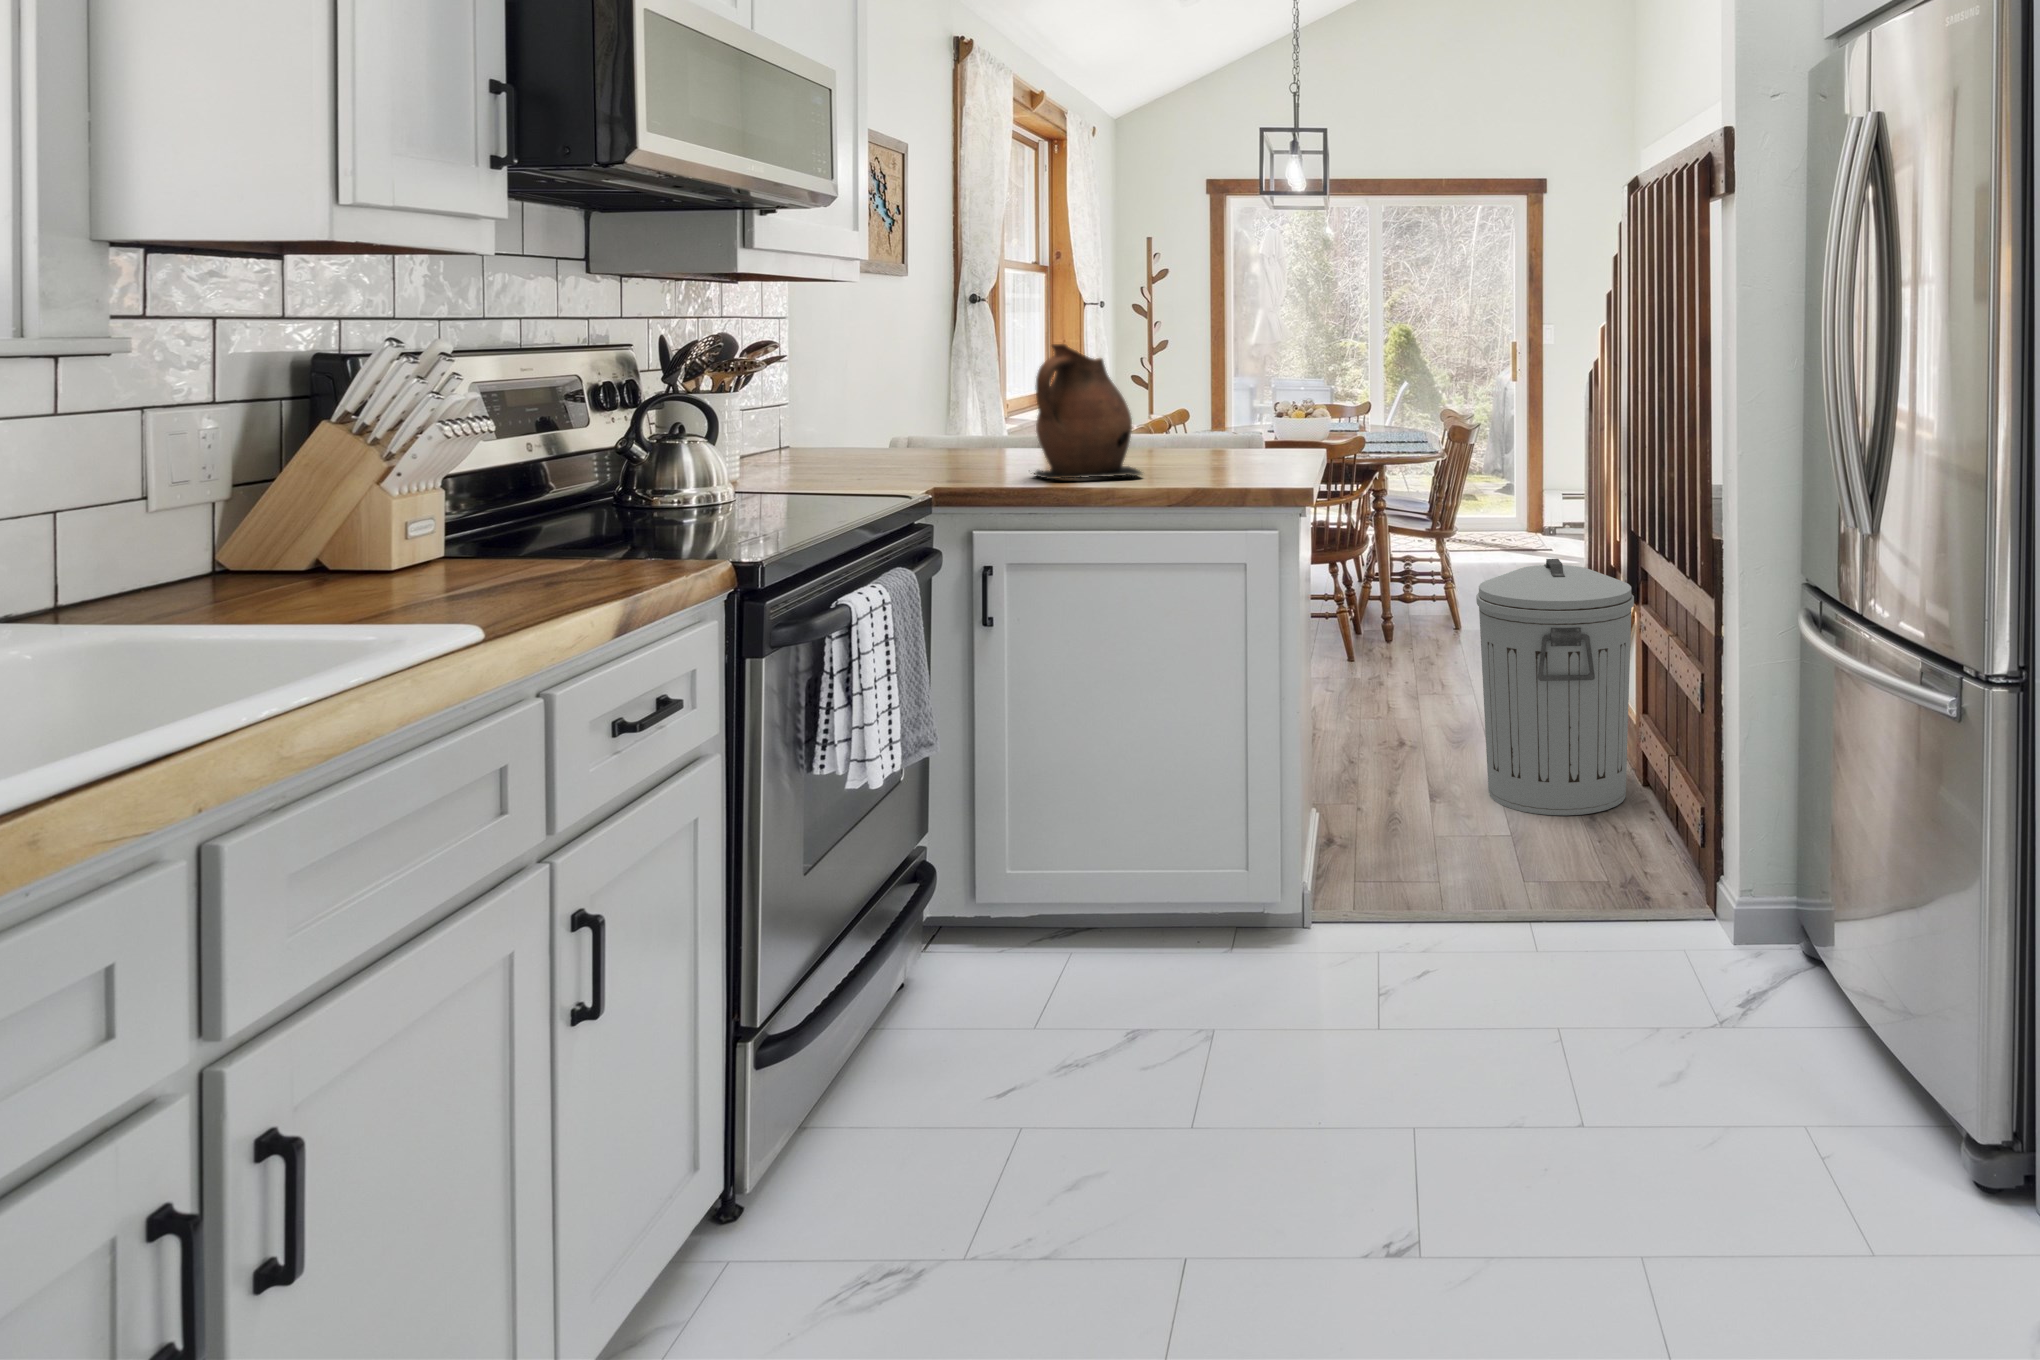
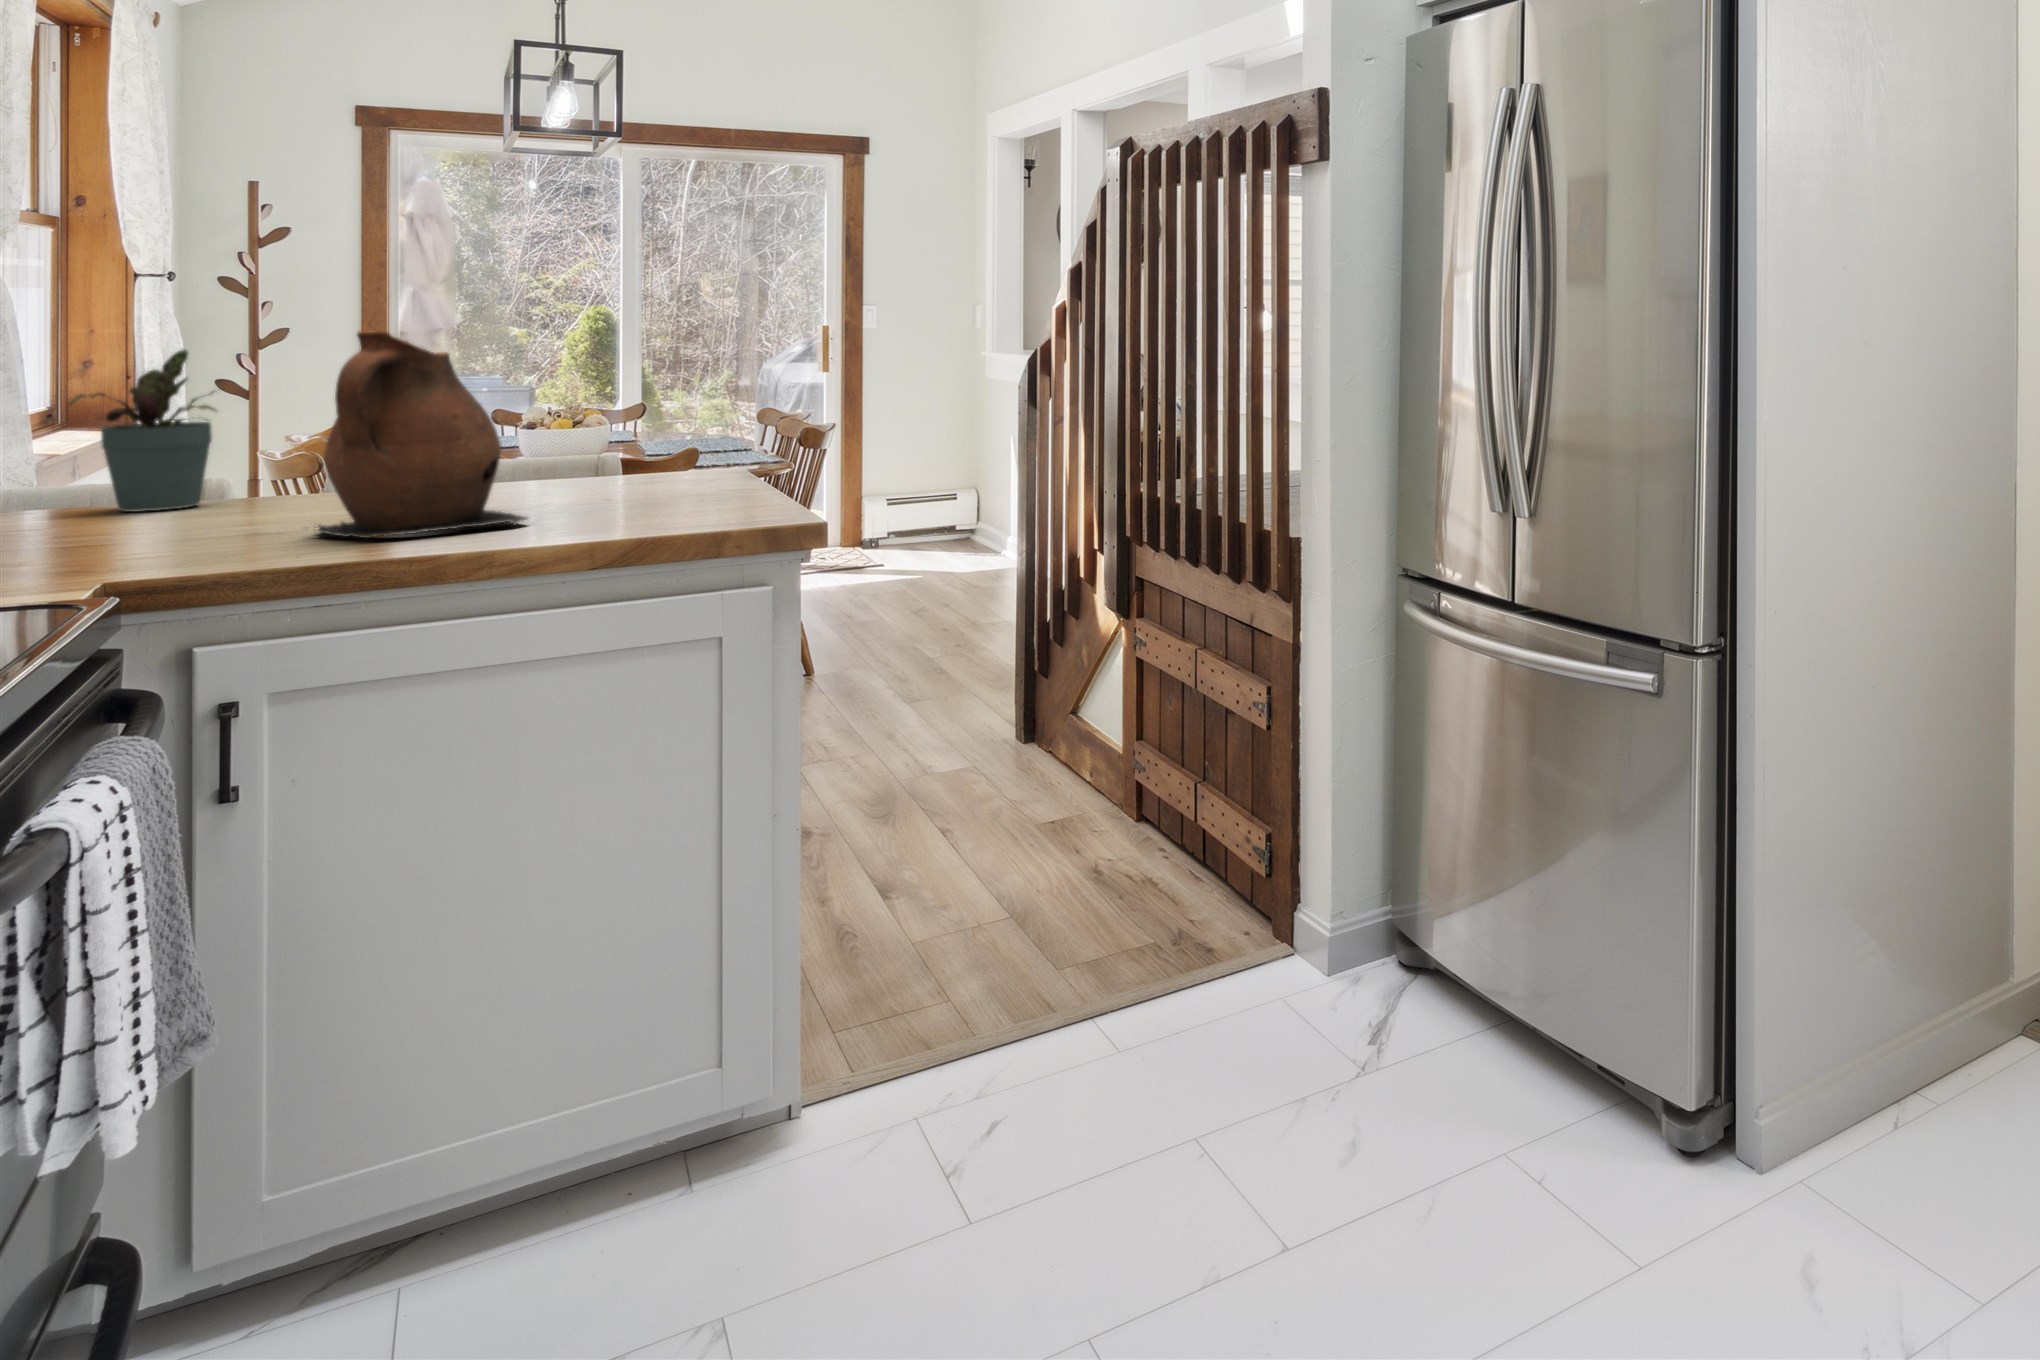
potted plant: none [949,355,1029,457] -> present [70,349,216,512]
trash can: present [1476,559,1634,815] -> none [938,578,1131,880]

